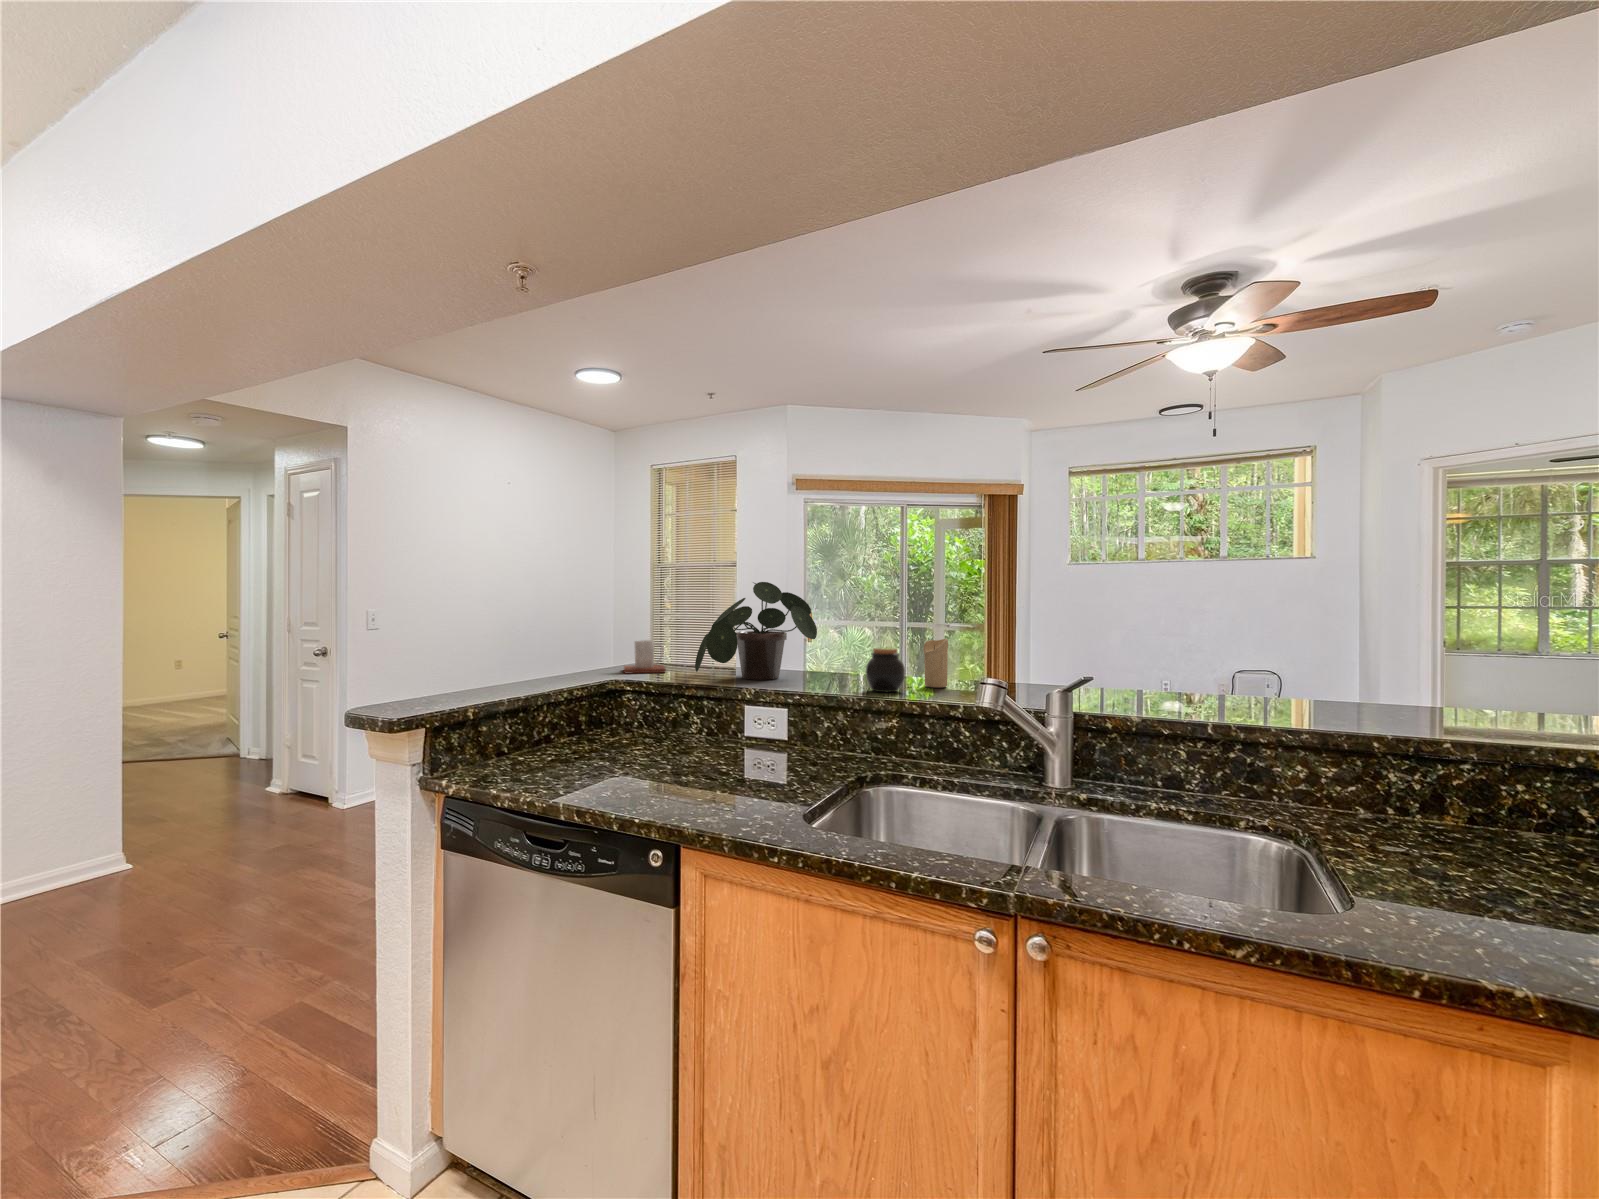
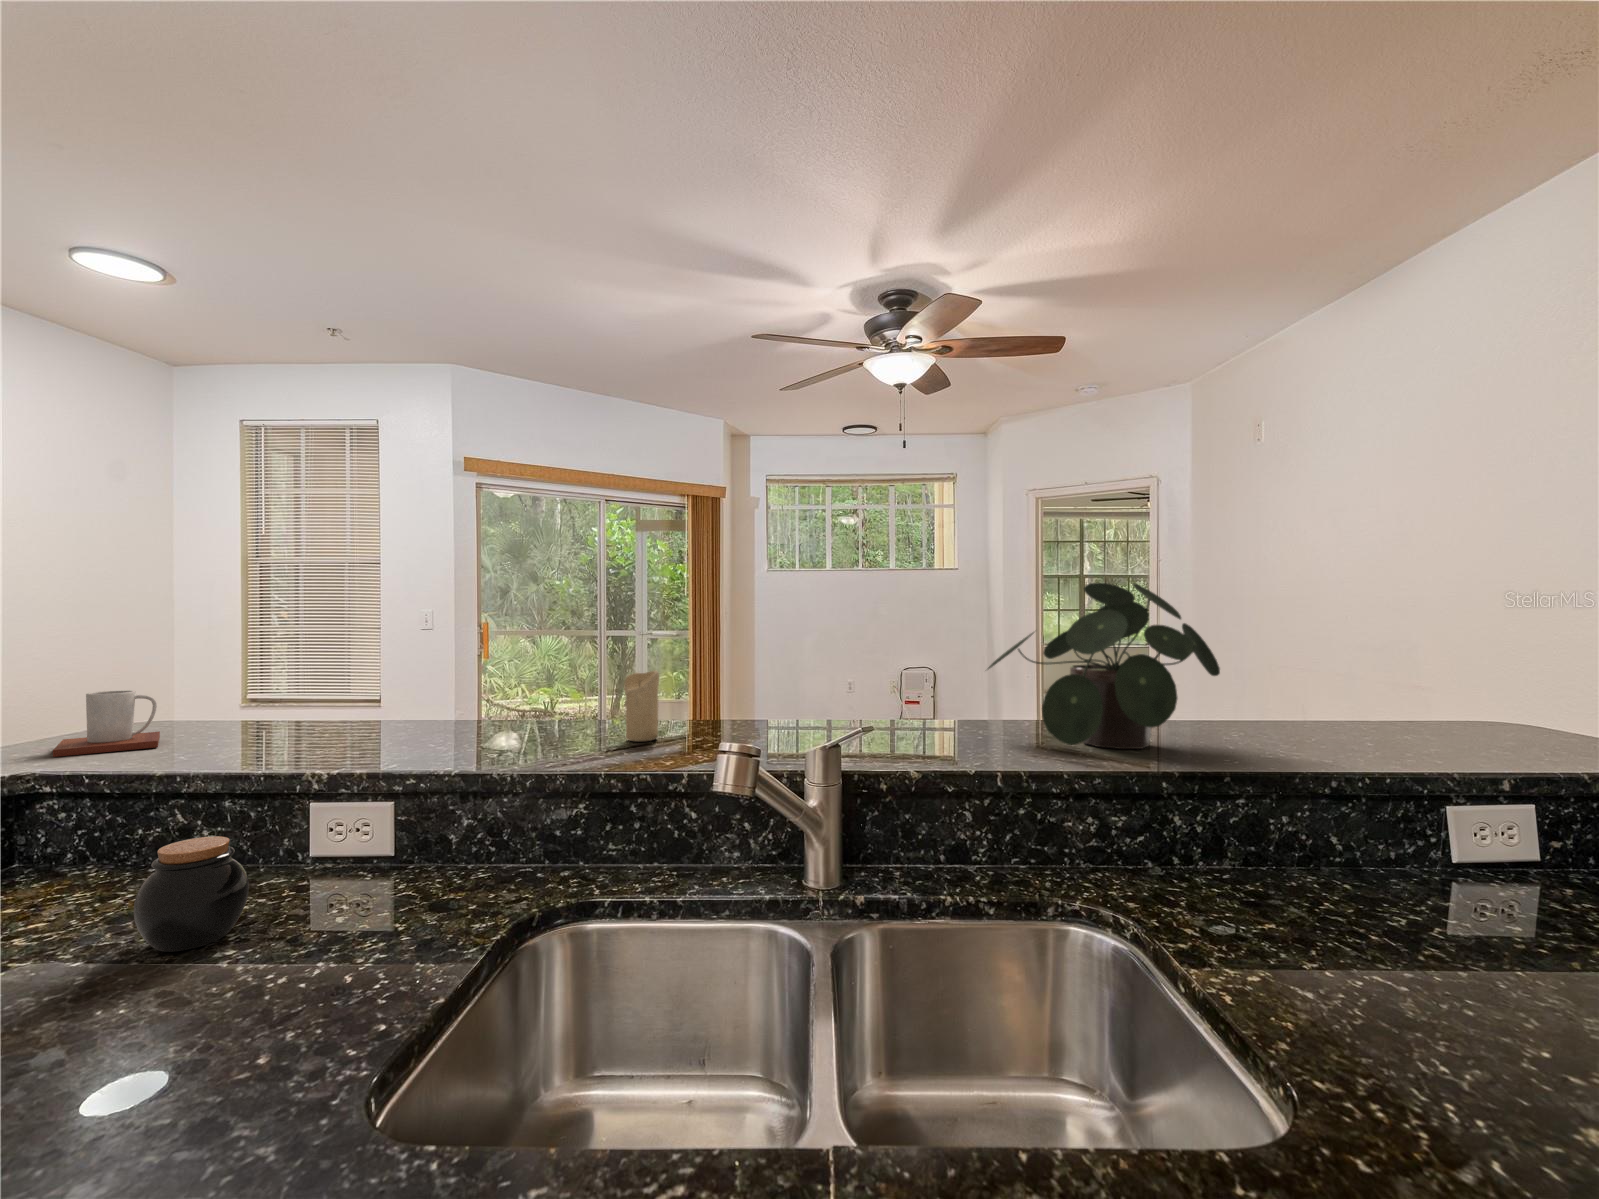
potted plant: present [695,582,817,680] -> present [988,583,1220,749]
jar: present [866,648,905,692] -> present [134,836,249,952]

